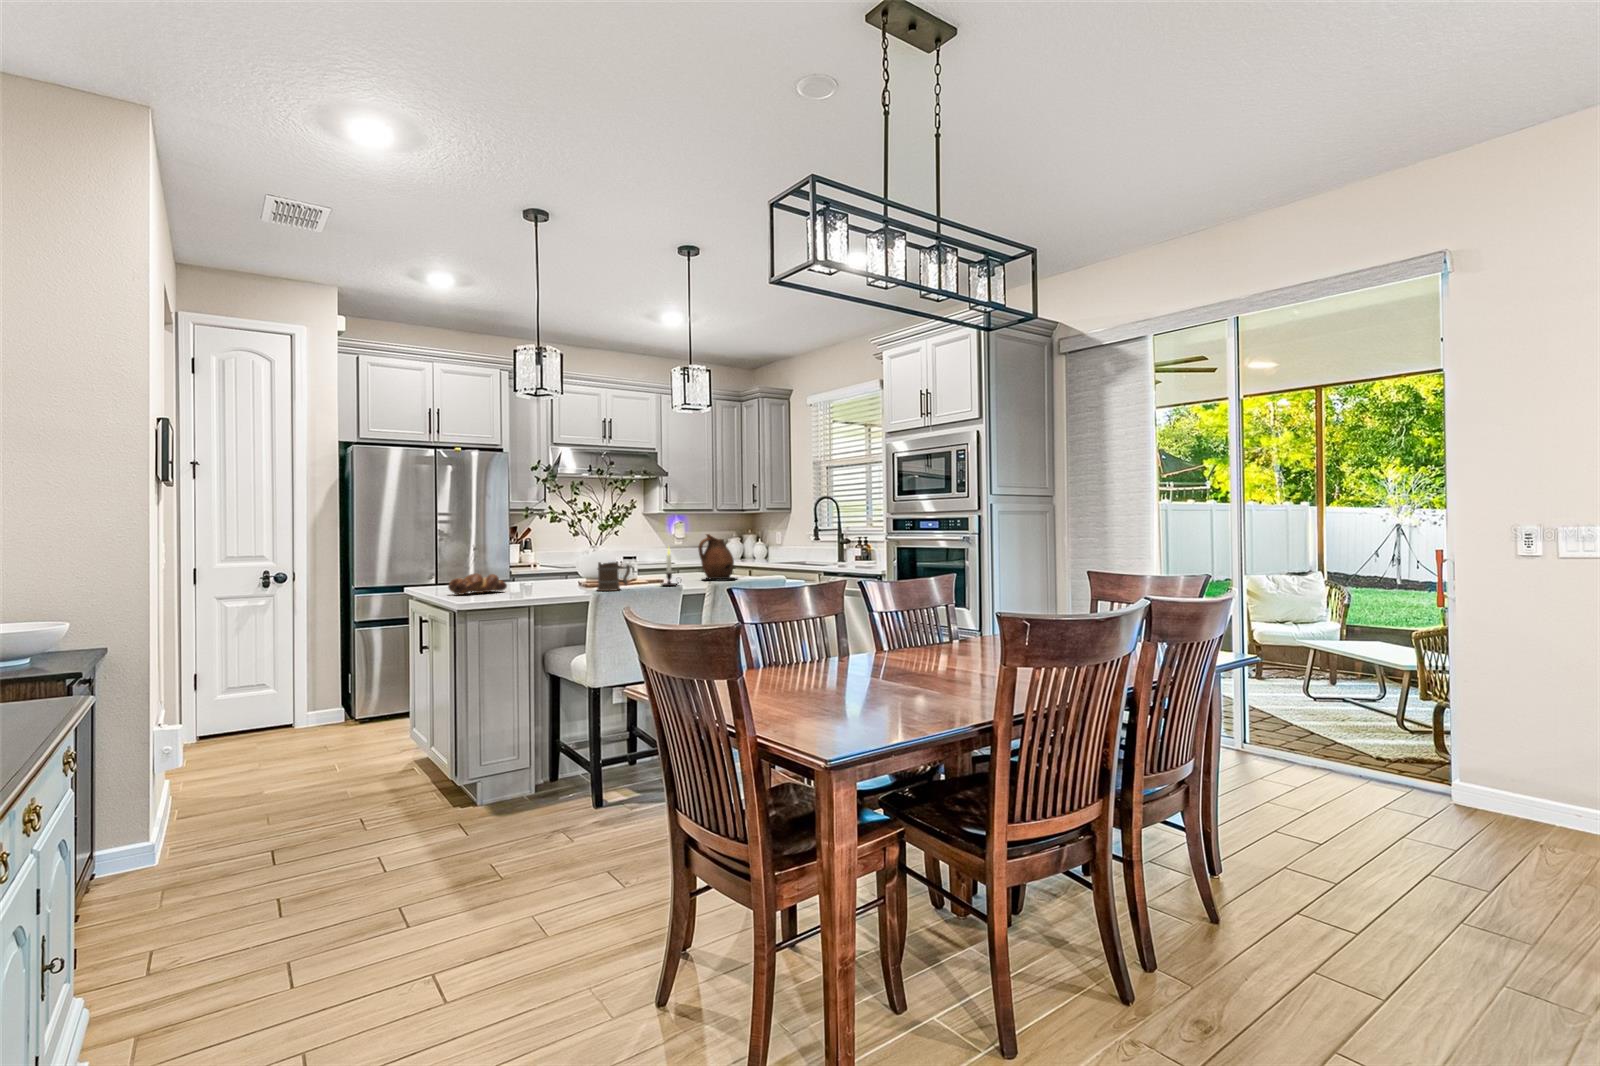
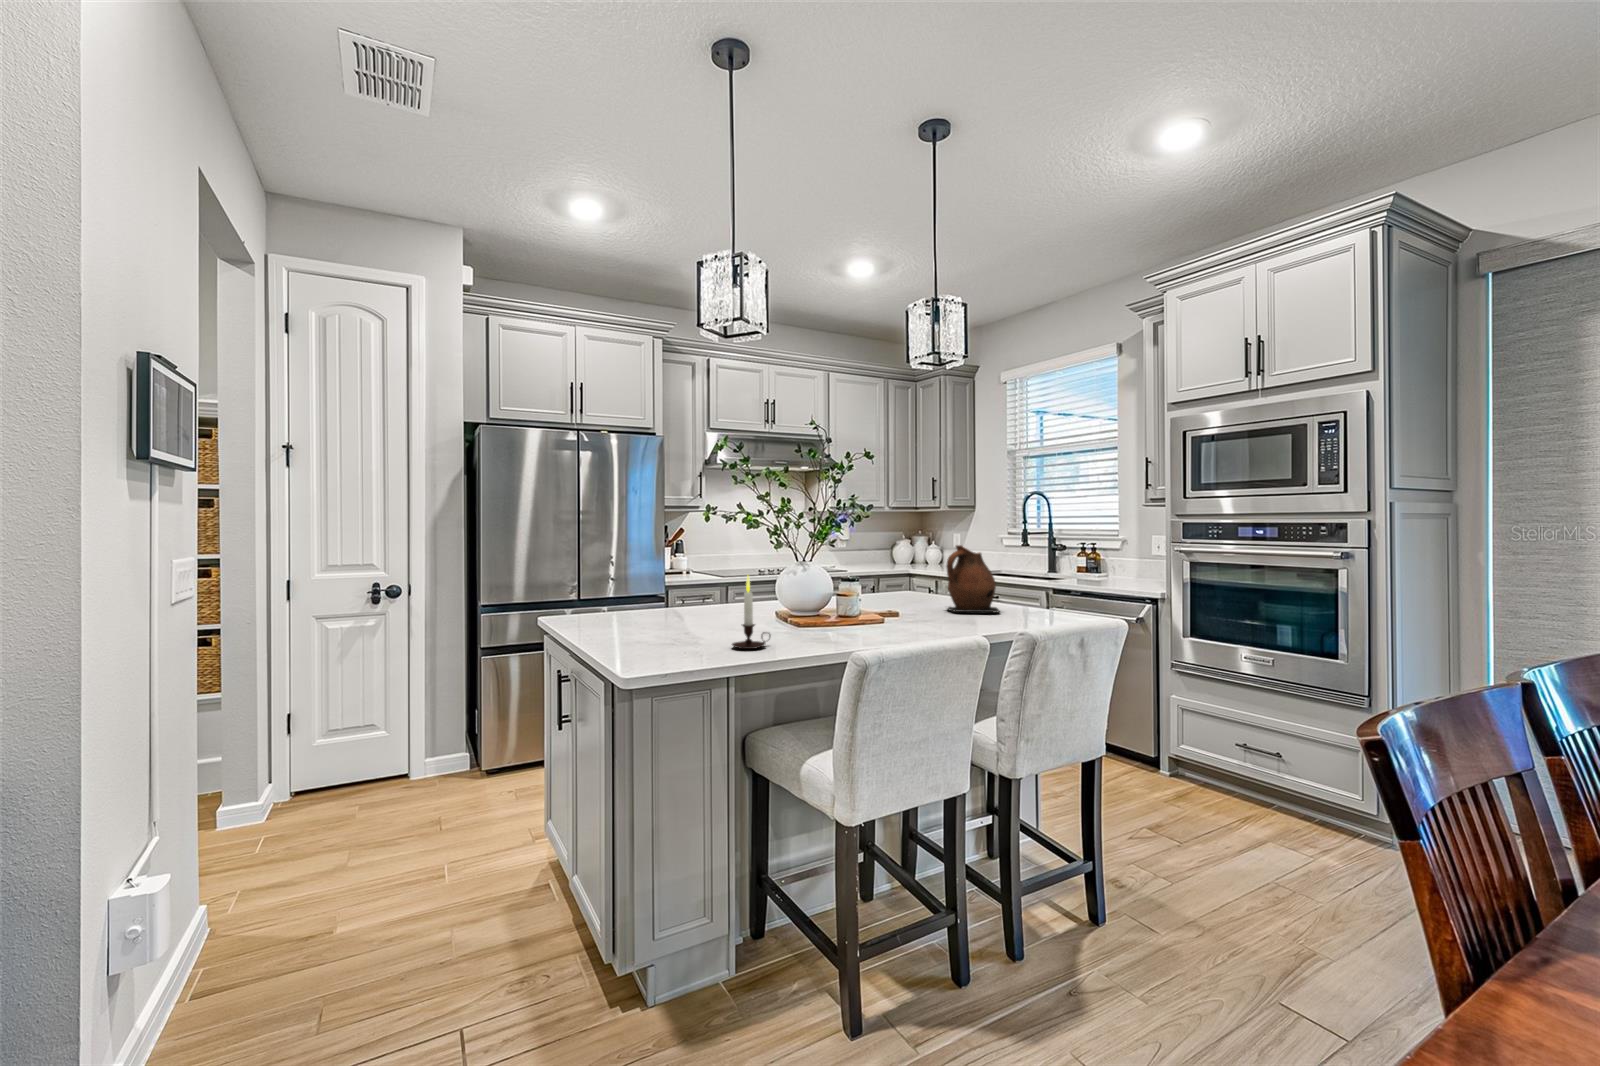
candle: present [661,548,679,586] -> present [732,576,770,649]
mug: present [597,562,630,591] -> none [827,593,878,640]
bread loaf: present [448,573,507,595] -> none [605,607,691,644]

